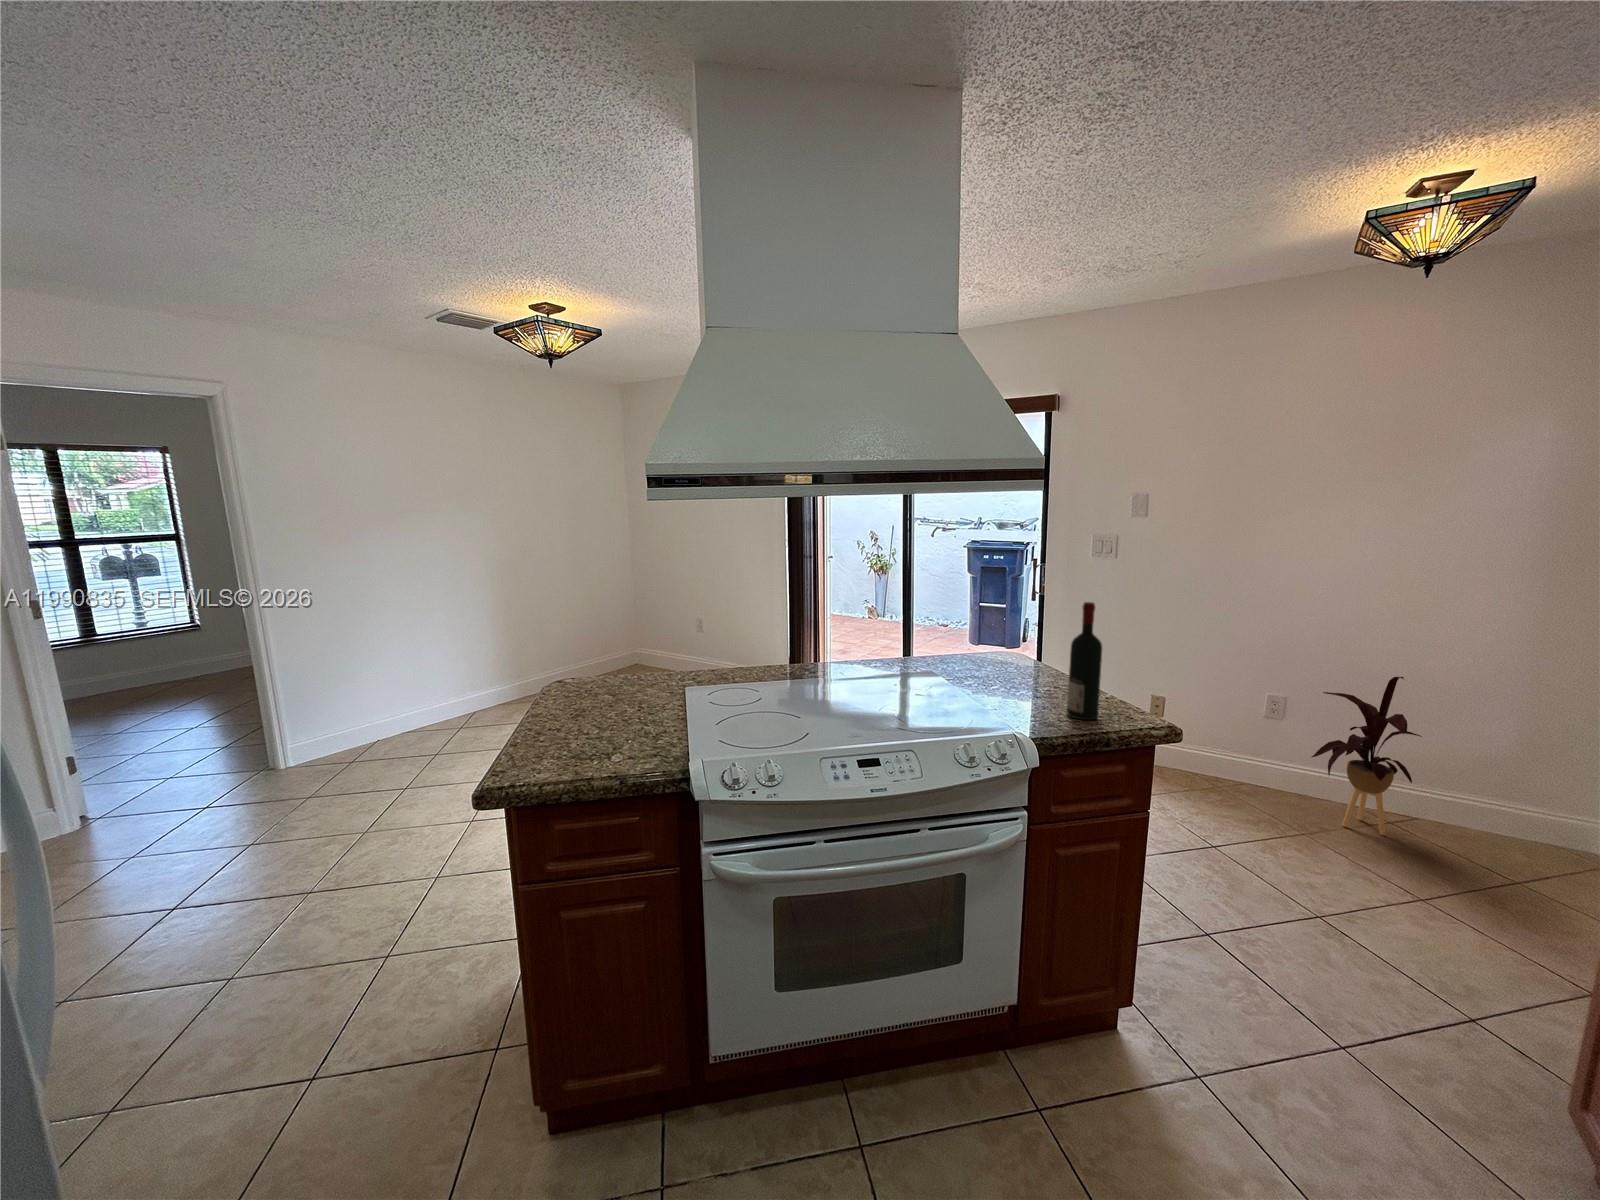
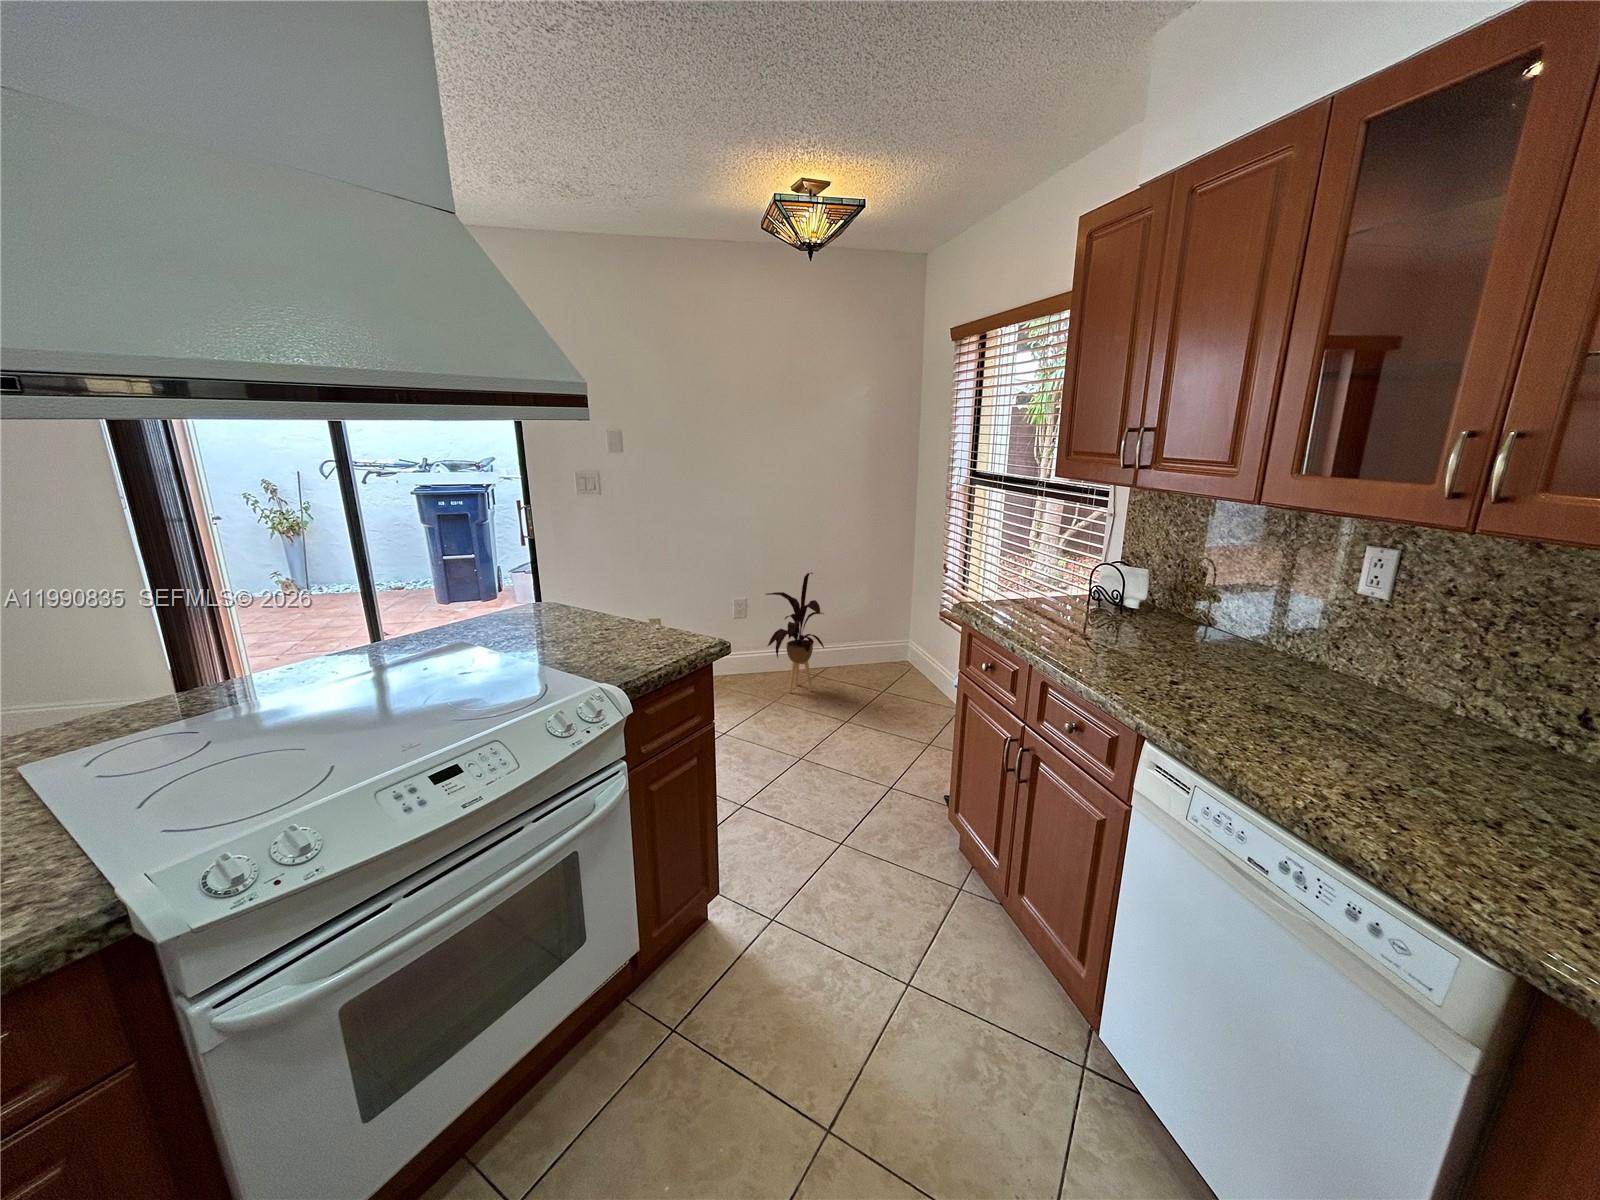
wine bottle: present [1067,602,1102,720] -> none [629,537,662,657]

